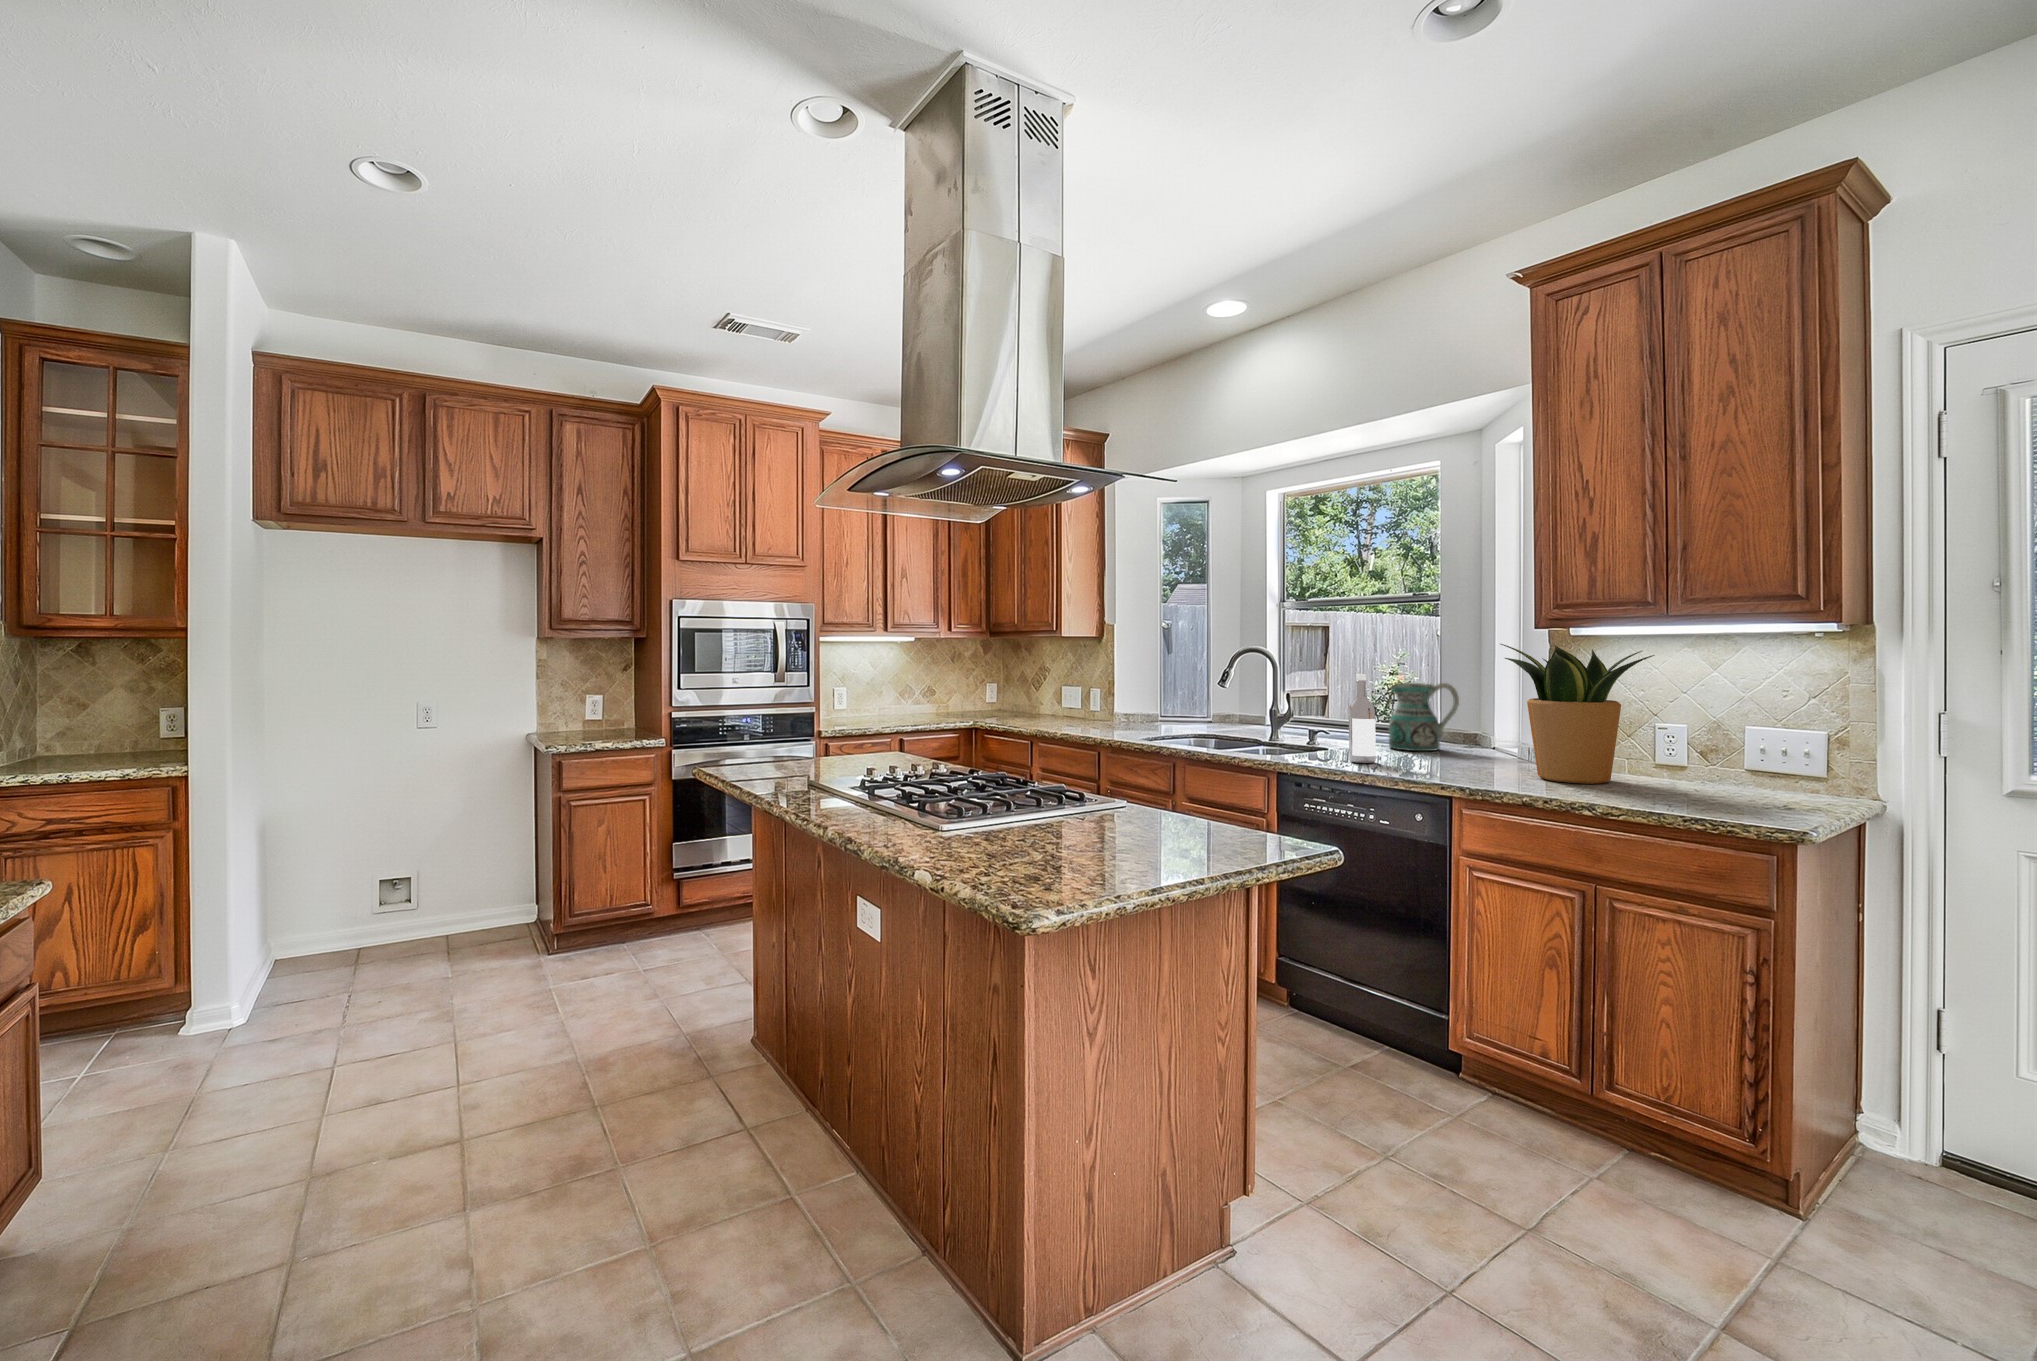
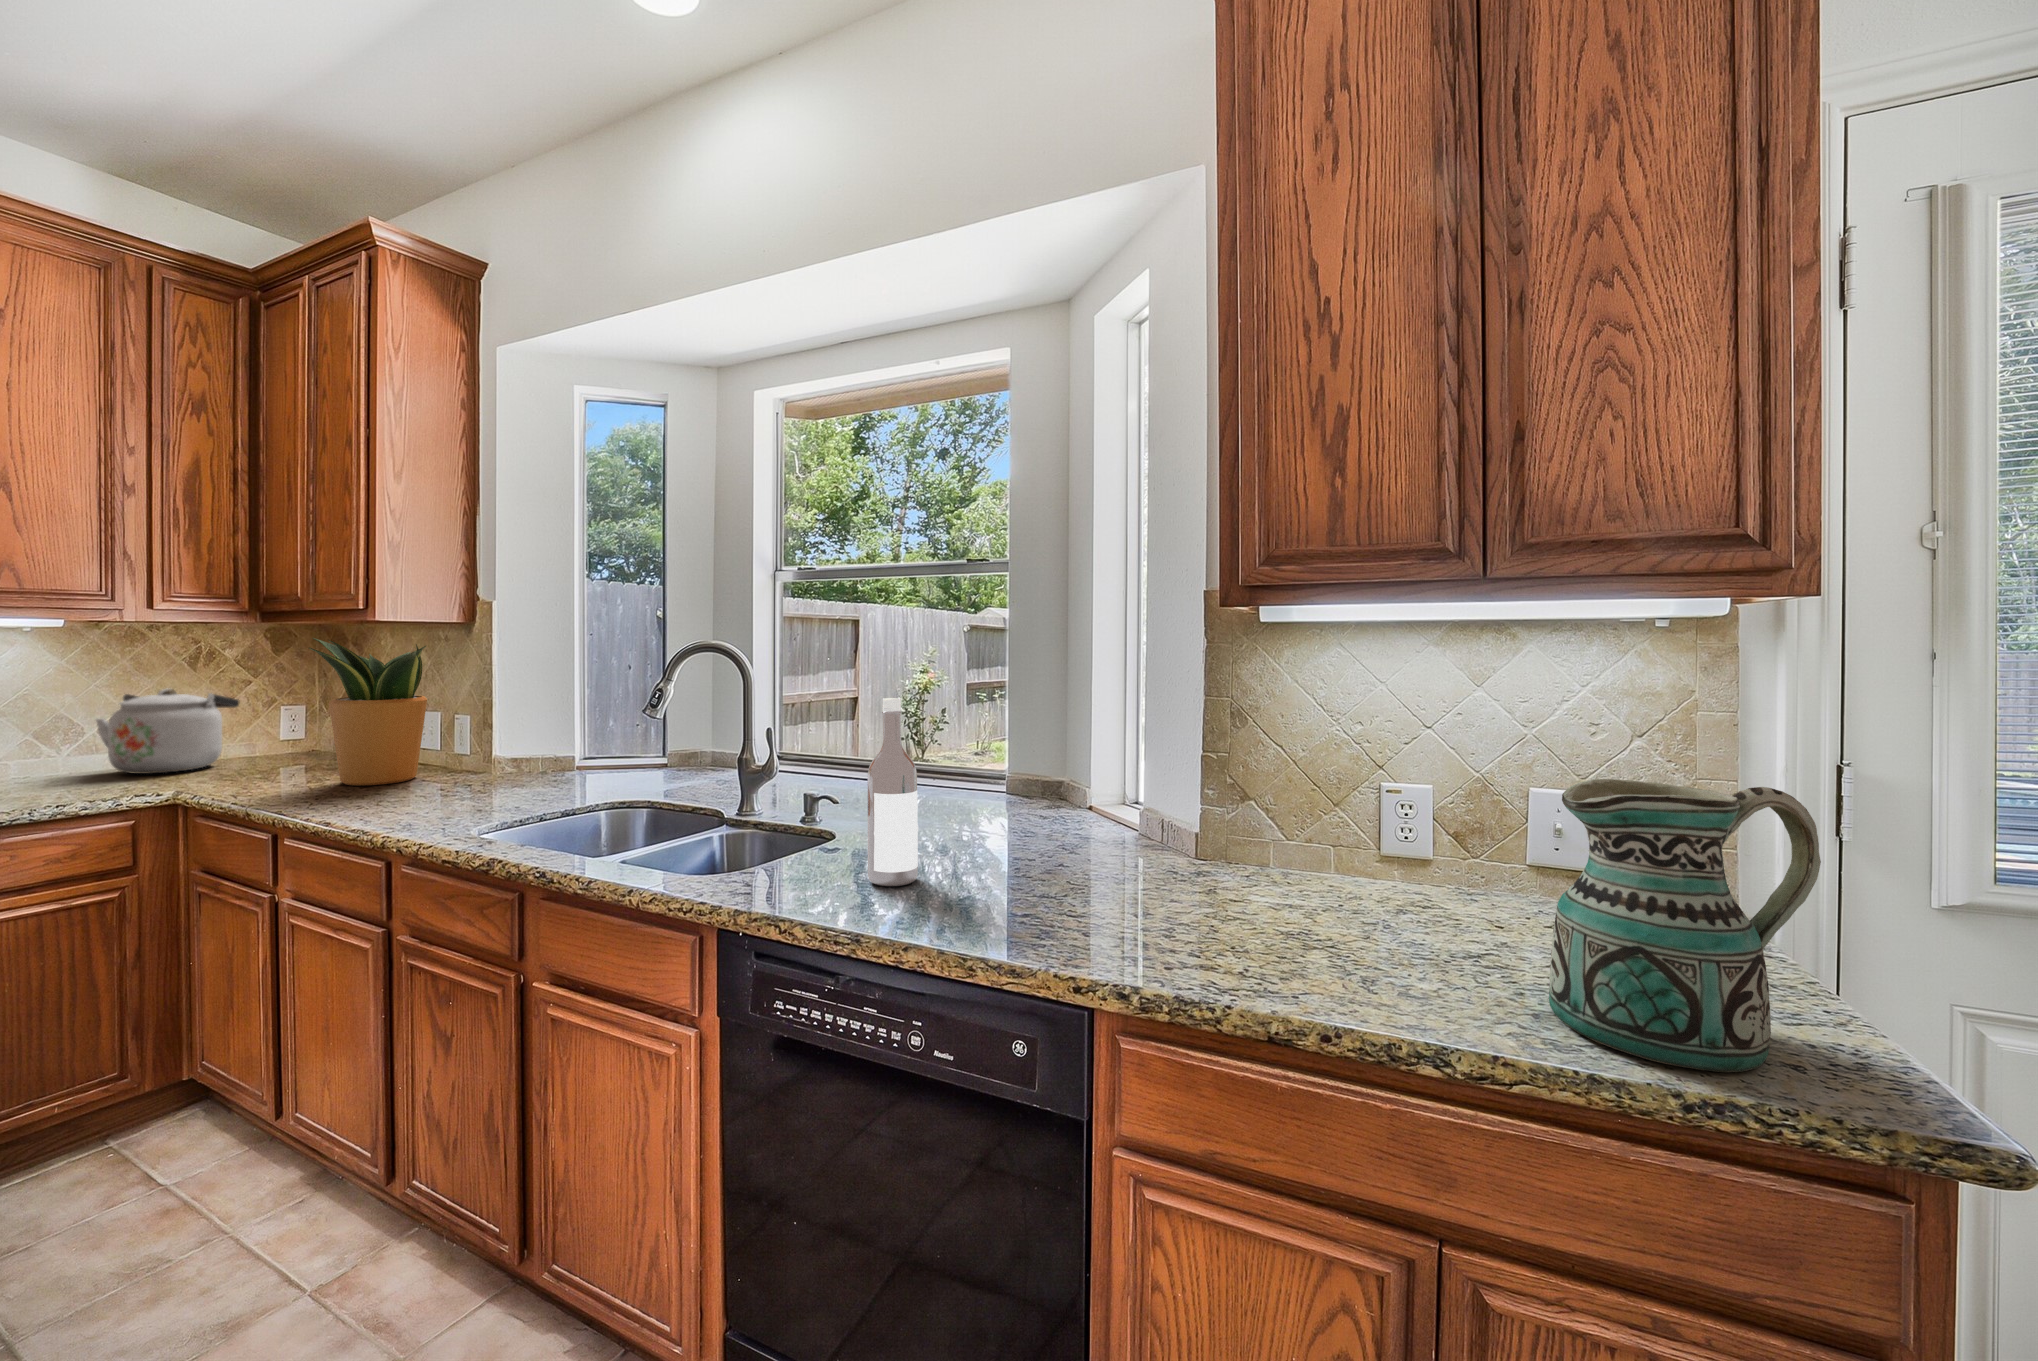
potted plant: present [1501,644,1655,784] -> present [309,638,427,786]
kettle: none [922,672,978,716] -> present [96,689,239,774]
ceramic pitcher: present [1389,682,1459,751] -> present [1549,779,1821,1072]

